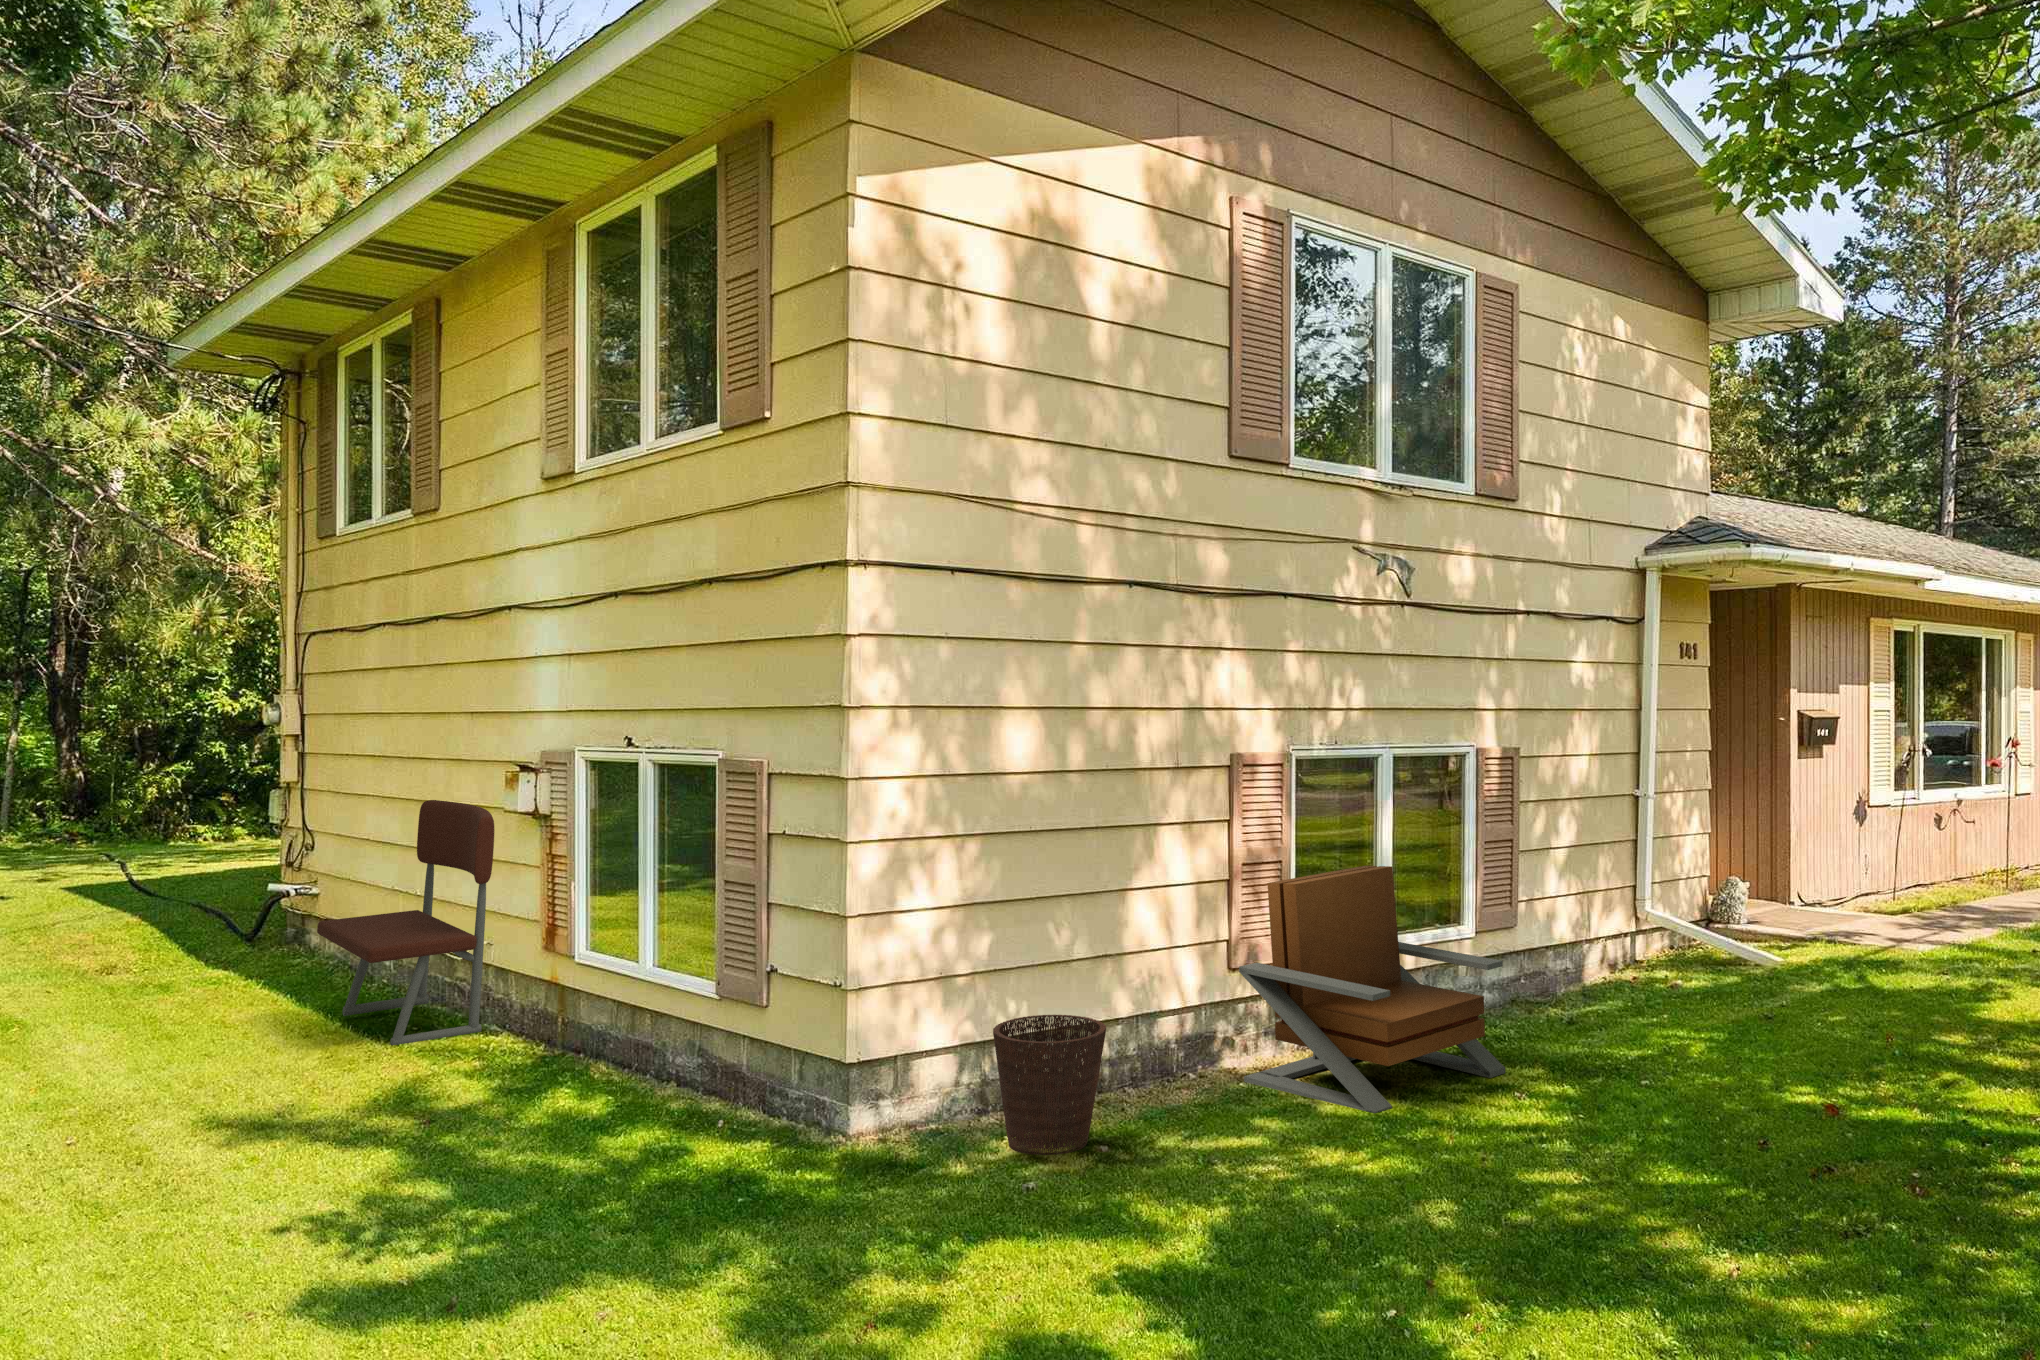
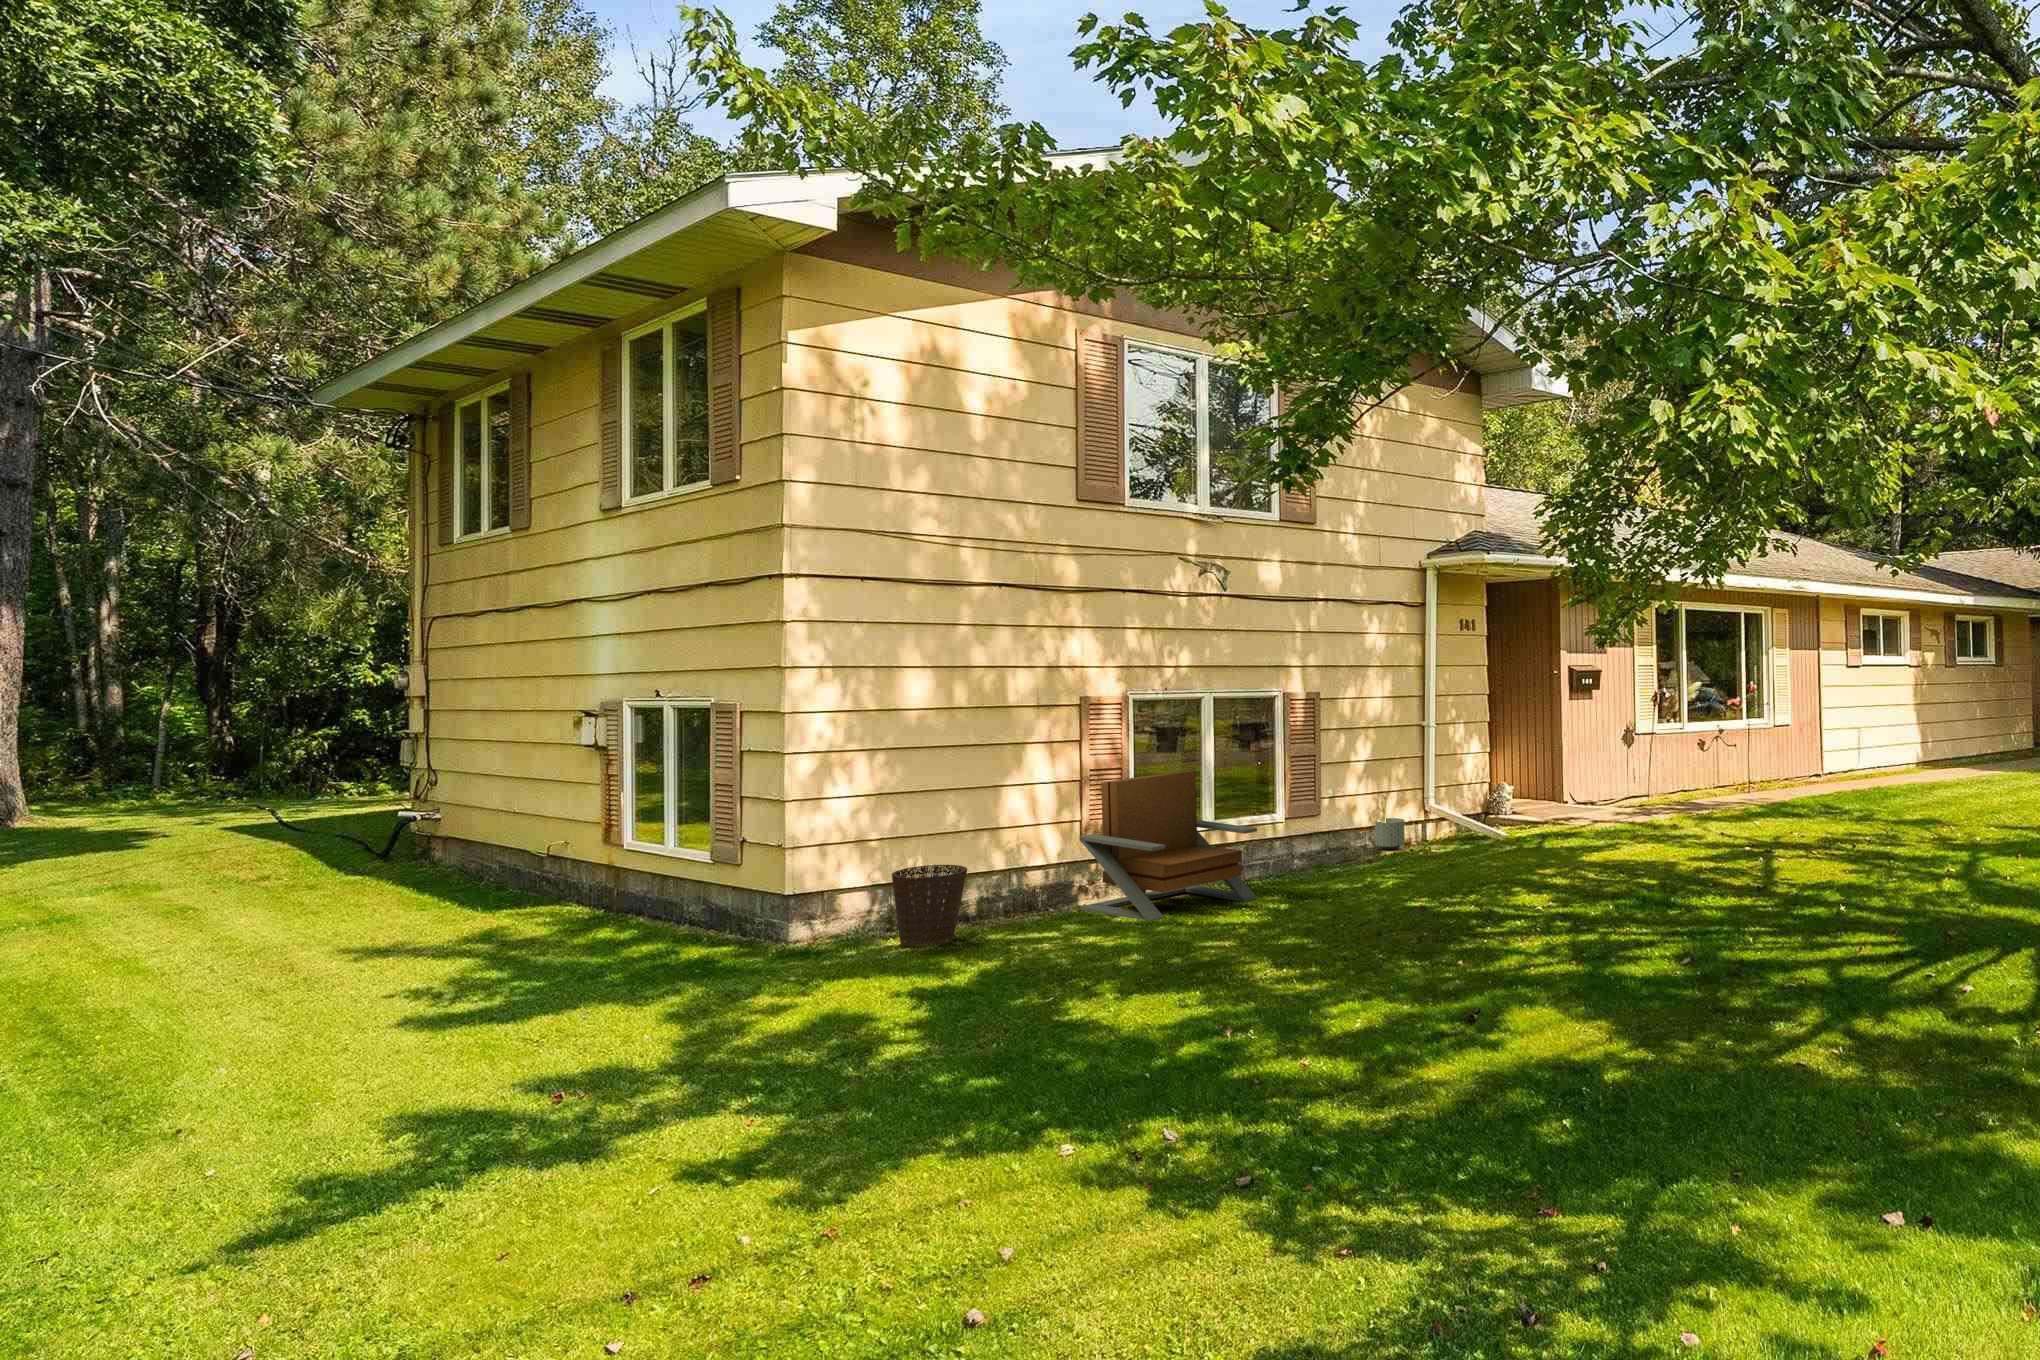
bench: present [317,800,495,1045] -> none [436,748,571,918]
planter: none [1592,932,1637,981] -> present [1375,818,1405,850]

